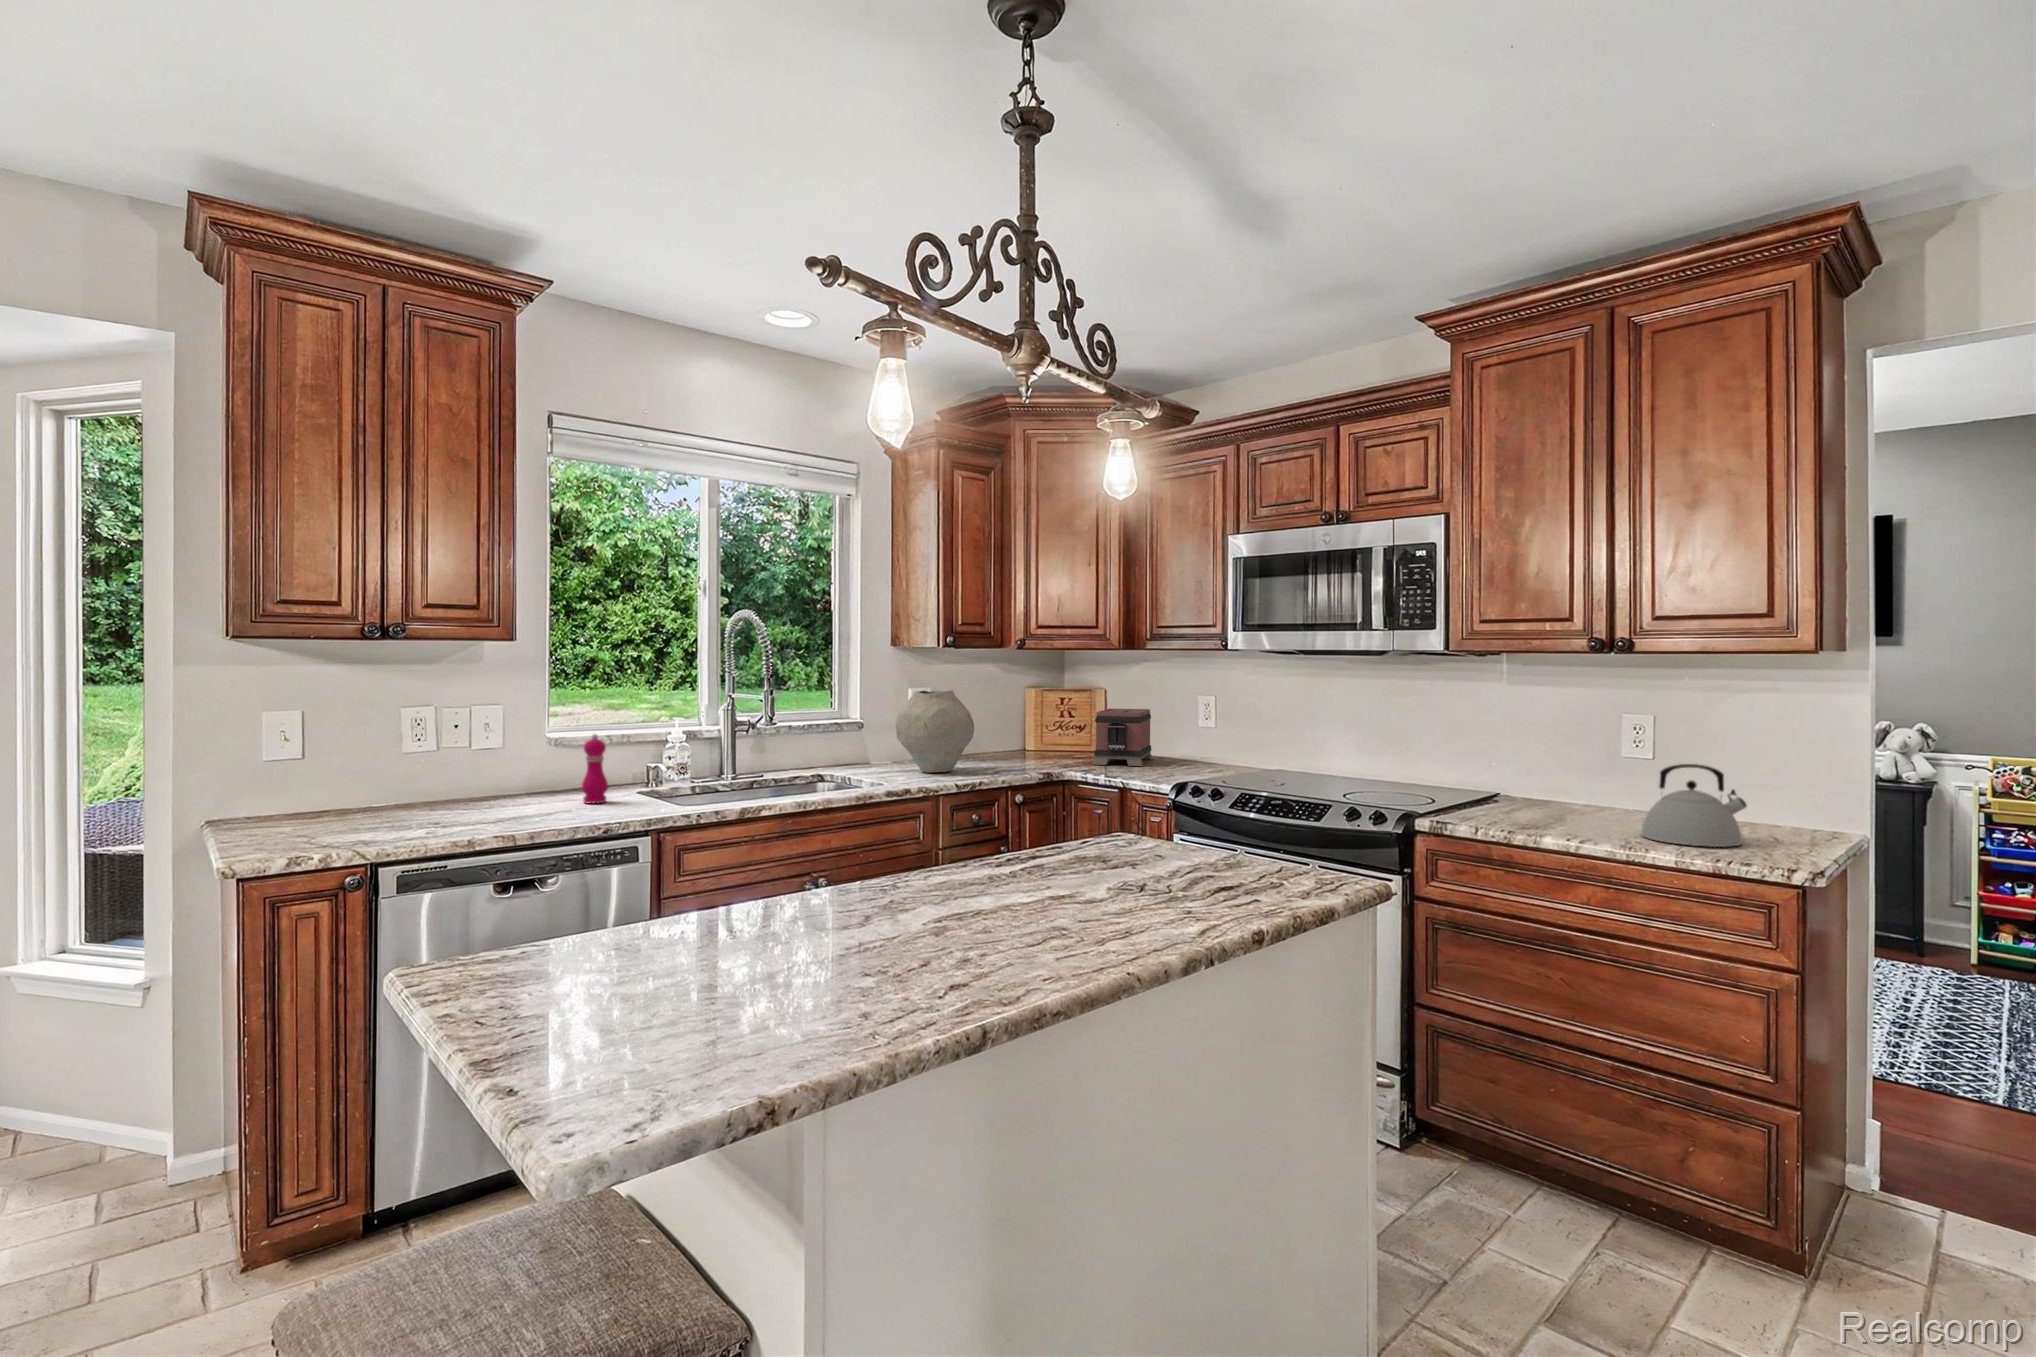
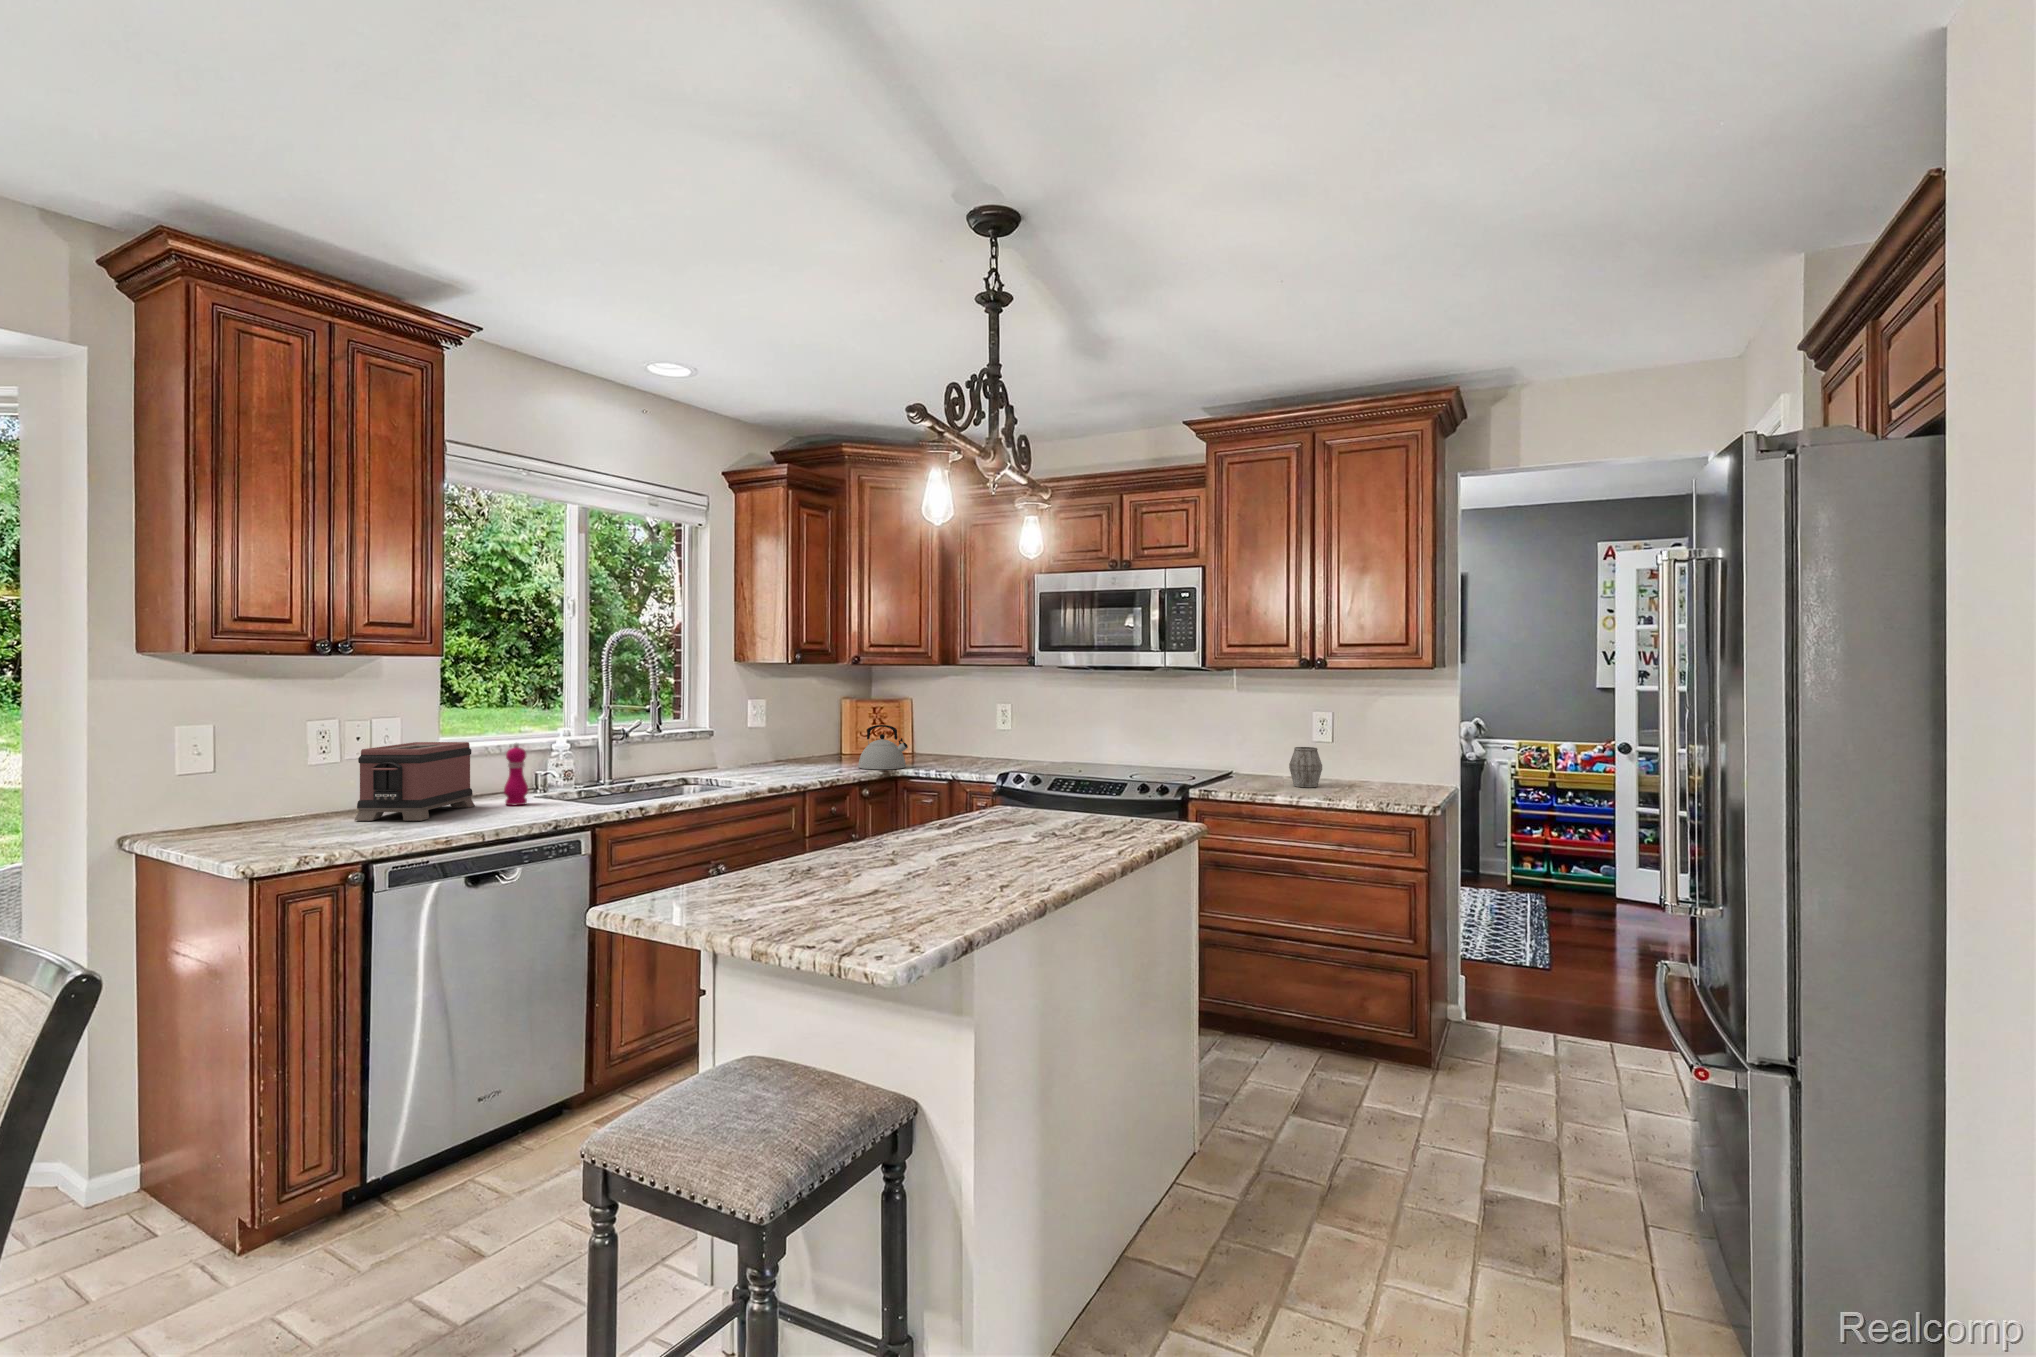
vase: present [896,690,974,773] -> none [754,700,823,772]
toaster: present [1093,709,1153,766] -> present [355,742,475,821]
mug: none [1577,763,1628,821] -> present [1289,747,1322,787]
kettle: present [1642,764,1747,847] -> present [858,725,908,769]

